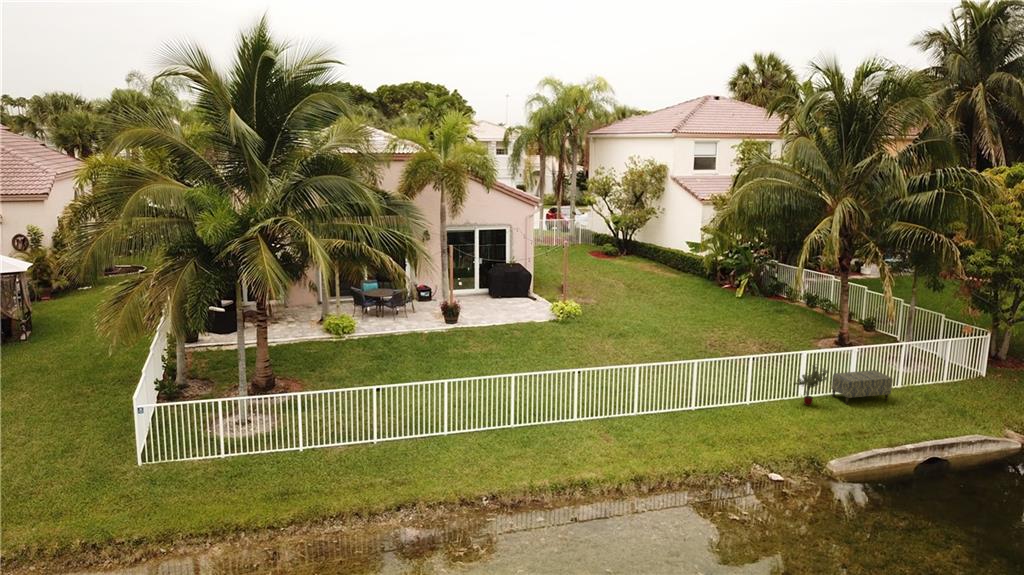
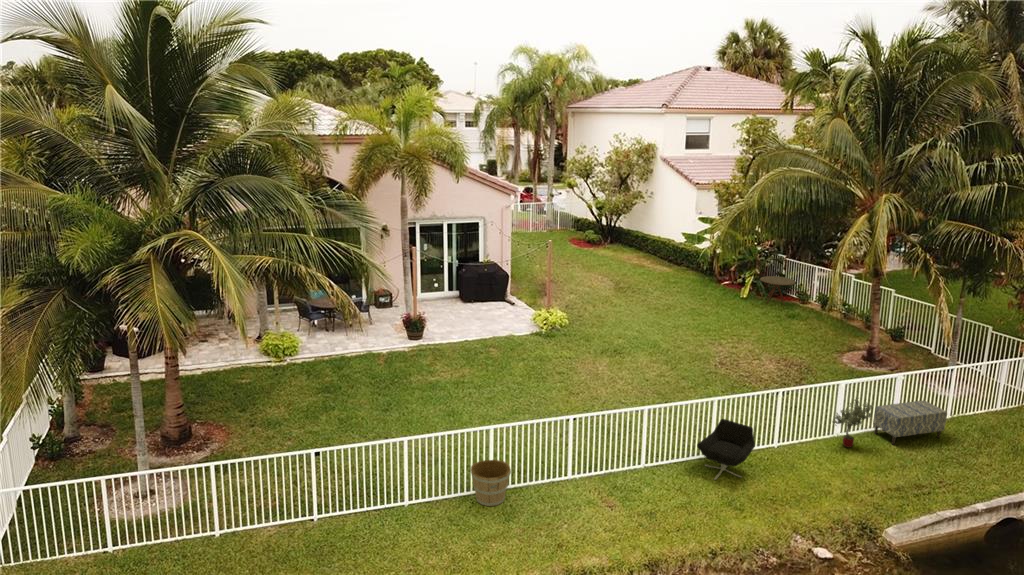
round table: none [755,280,786,305] -> present [760,276,795,304]
lounge chair: none [680,378,727,424] -> present [697,419,755,480]
wooden bucket: none [497,401,529,436] -> present [470,460,511,506]

